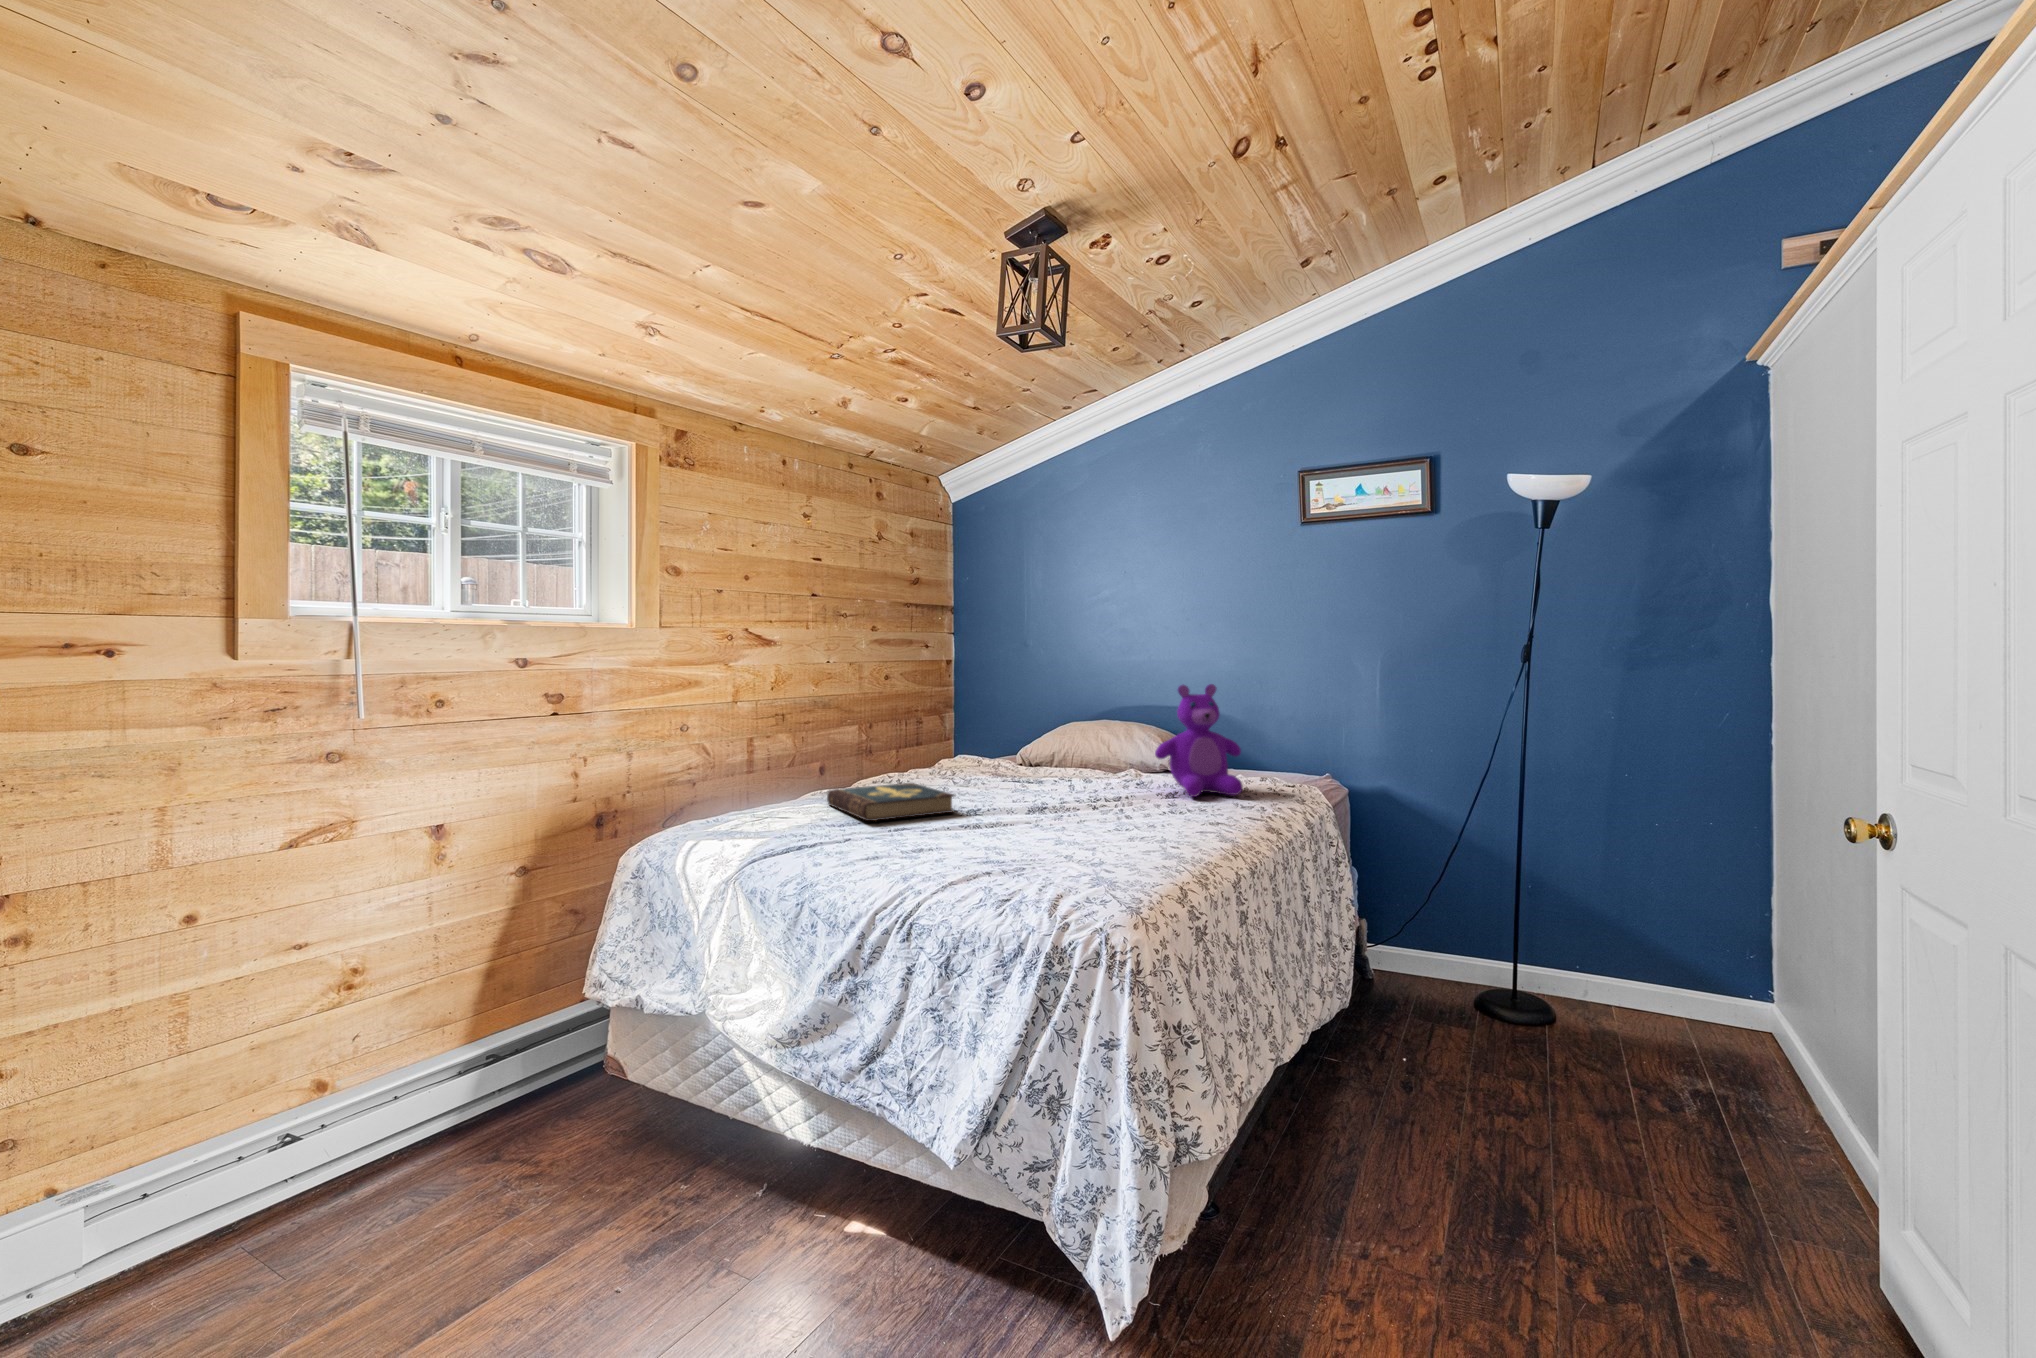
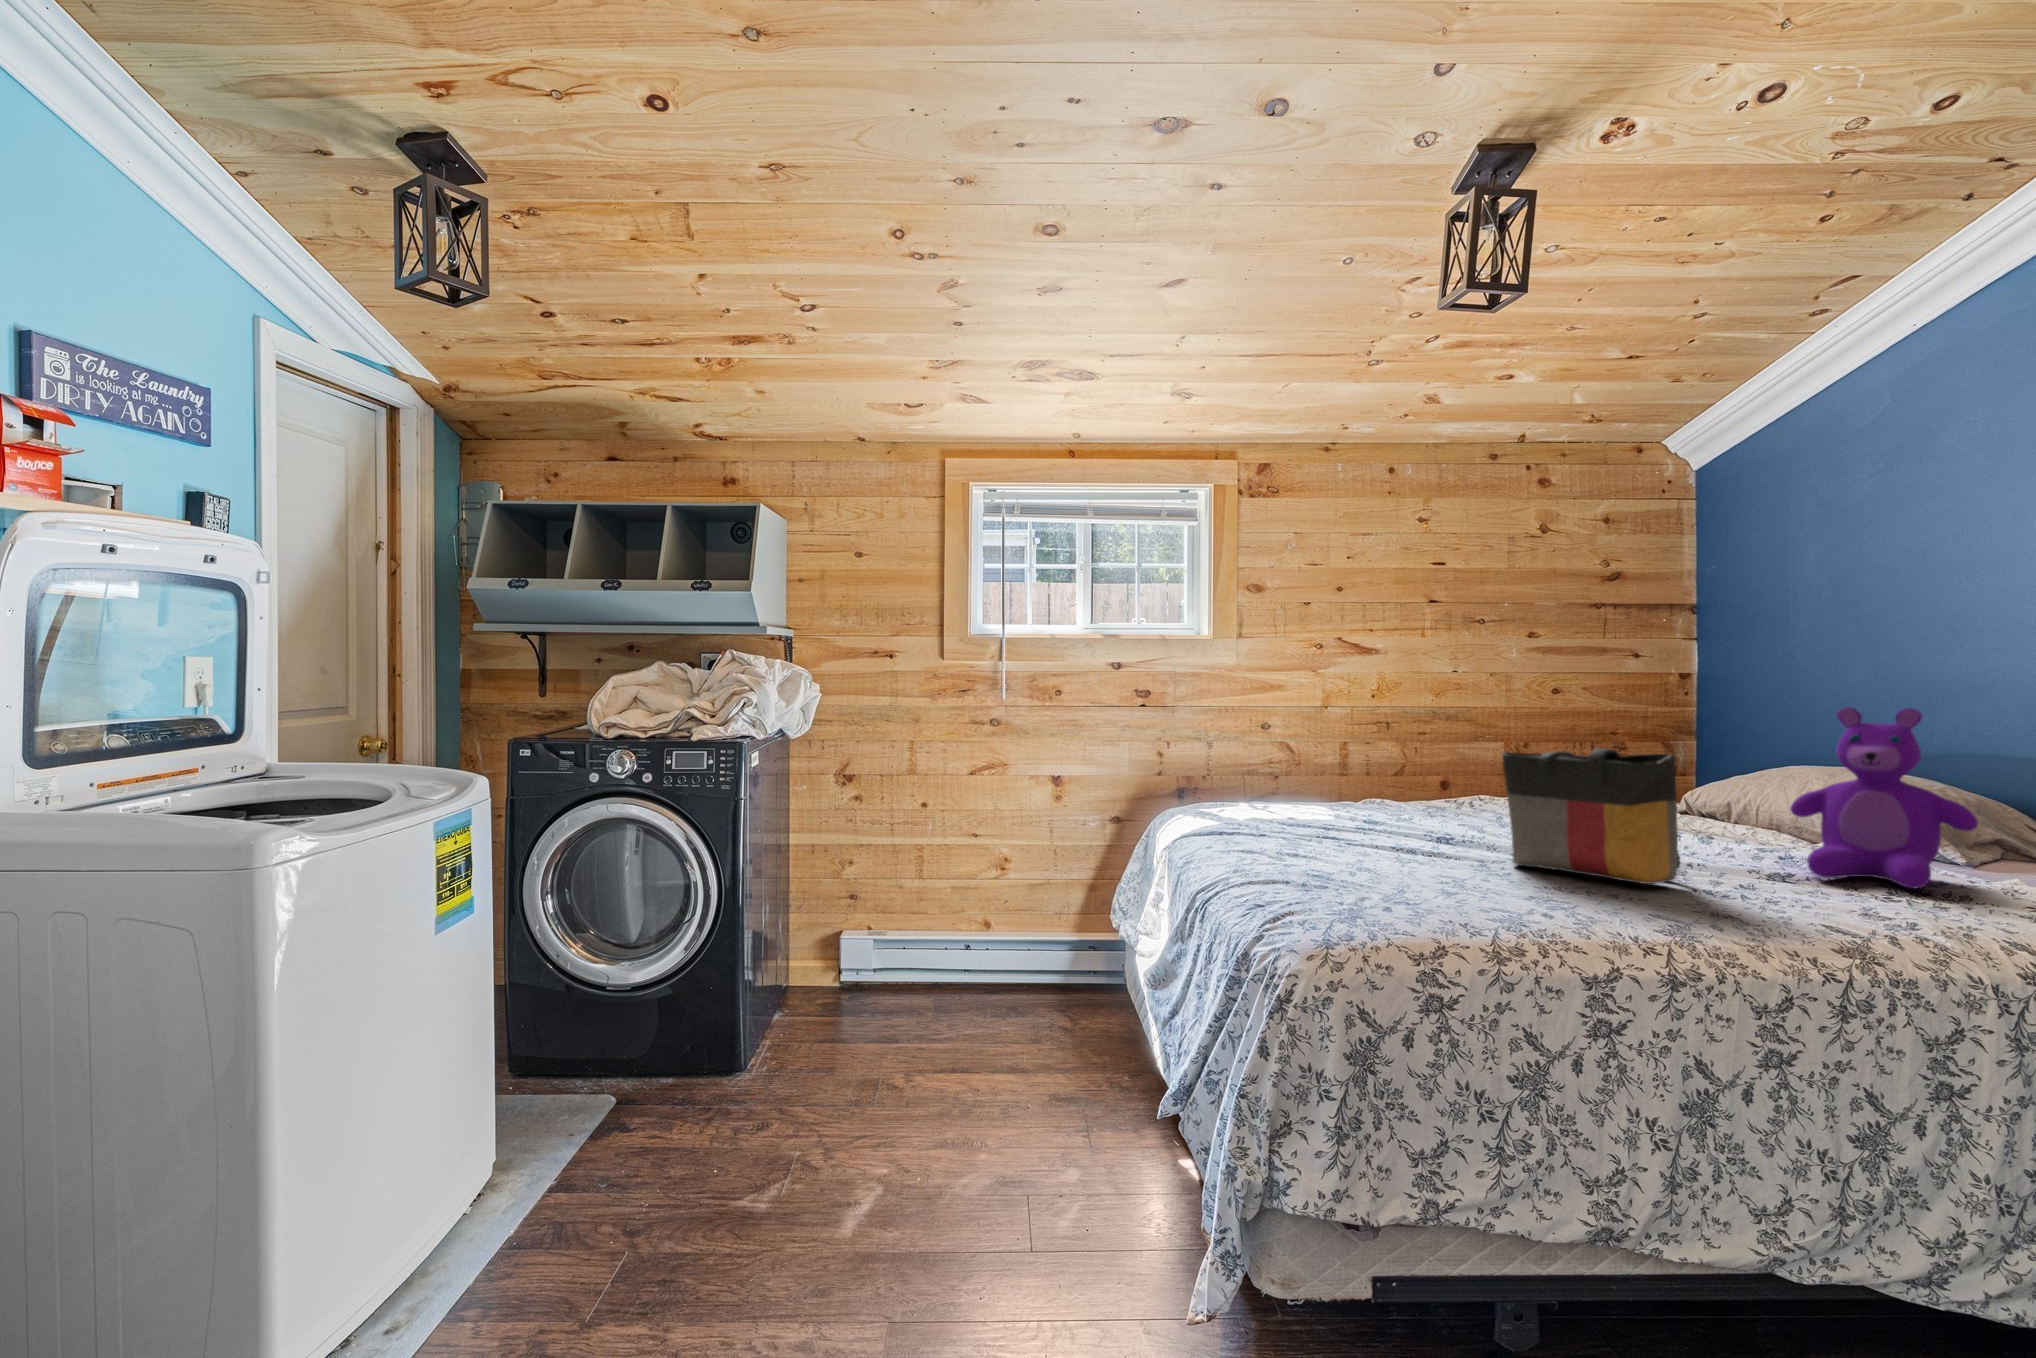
tote bag: none [1044,723,1174,823] -> present [1502,748,1680,884]
book: present [827,783,955,821] -> none [1323,799,1447,837]

